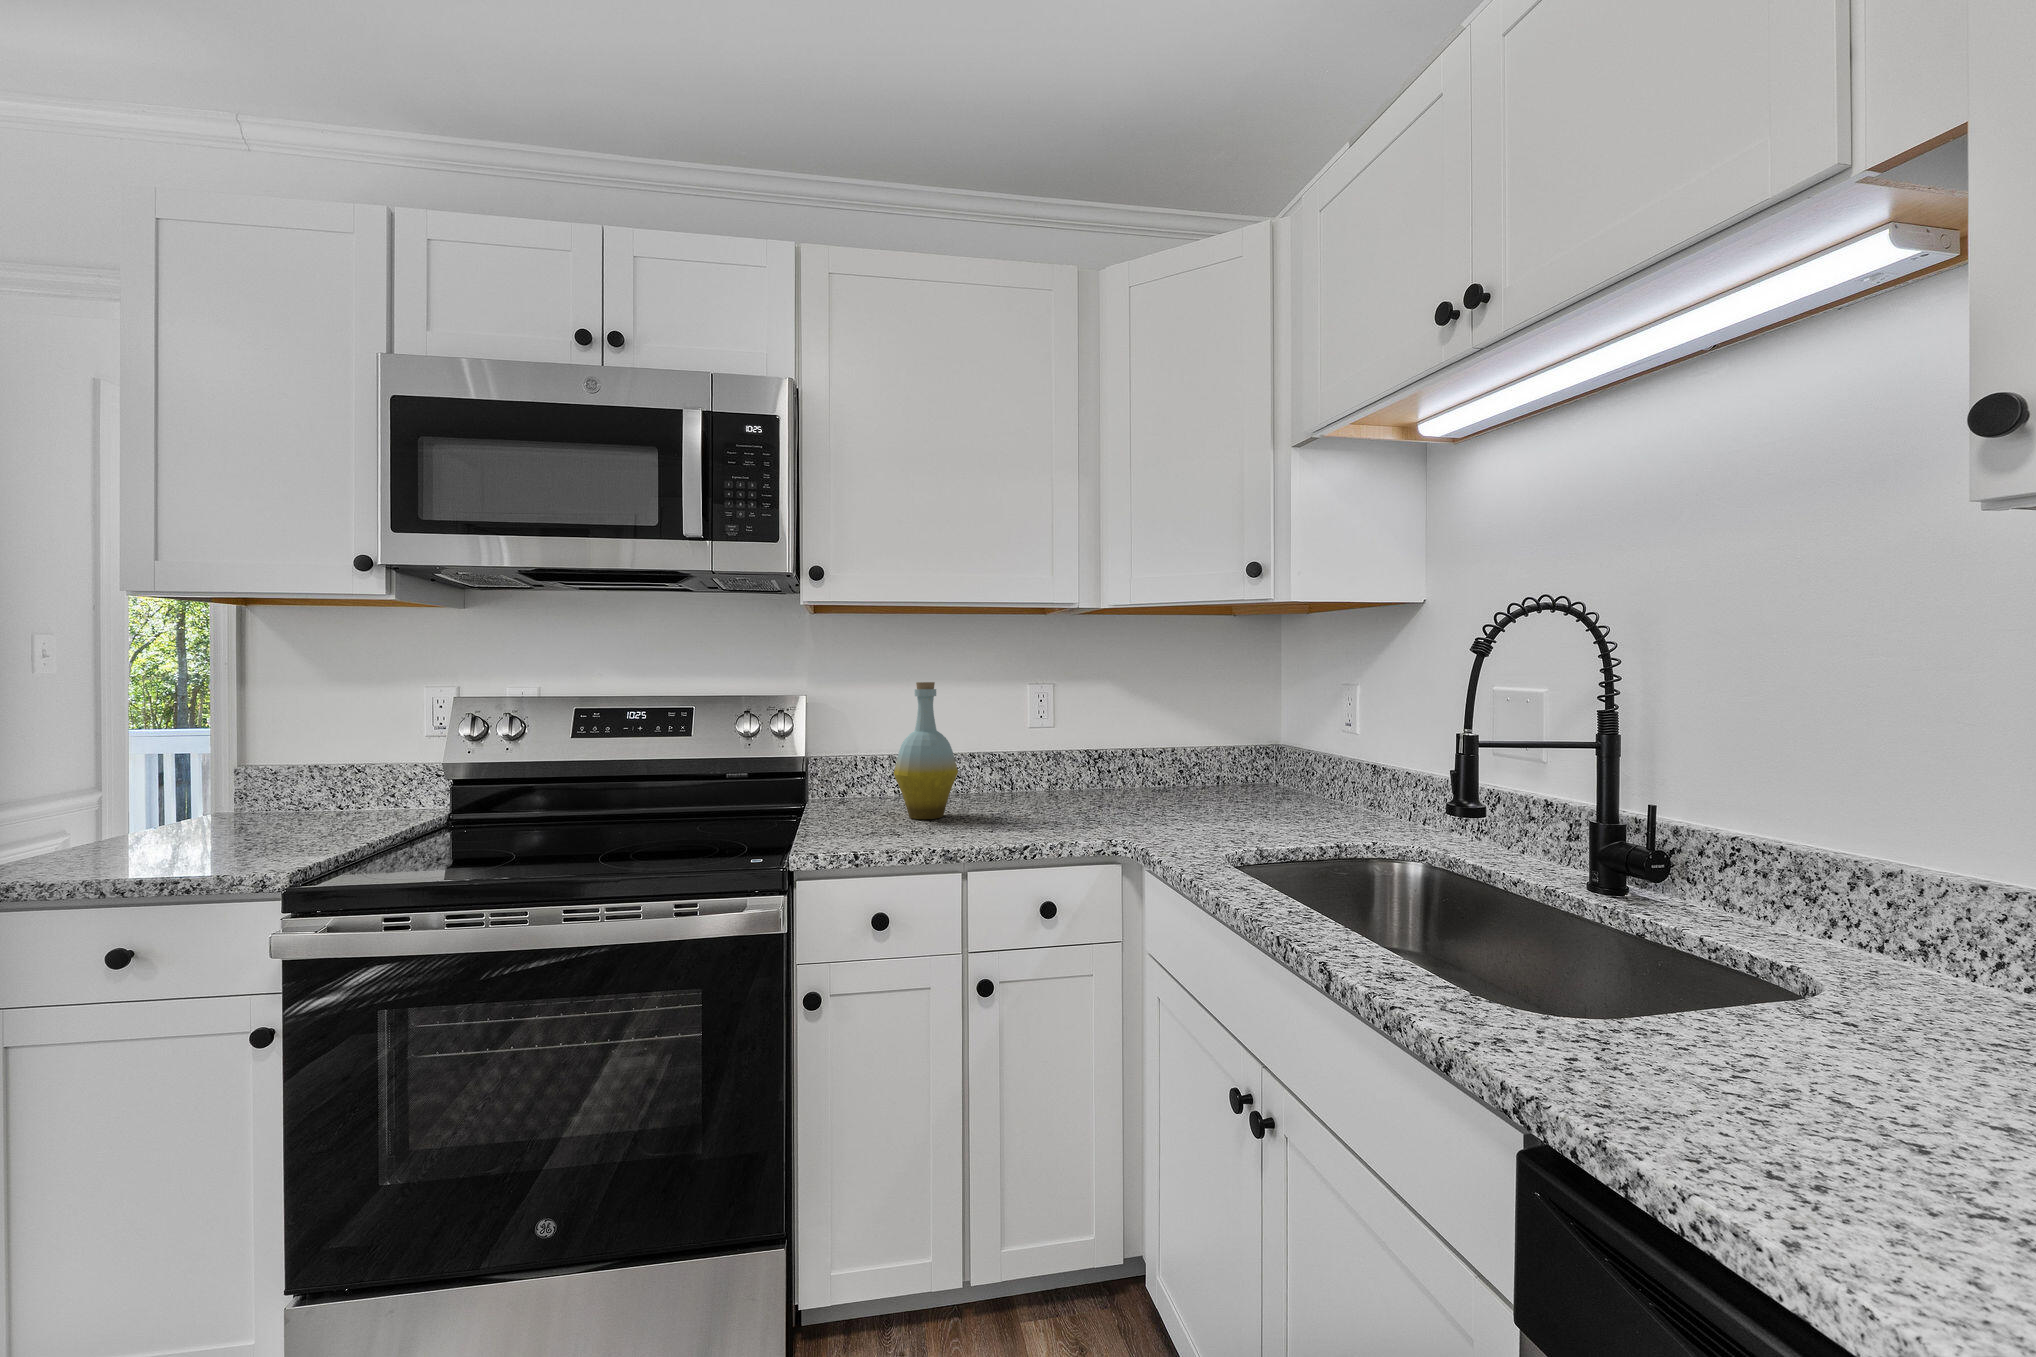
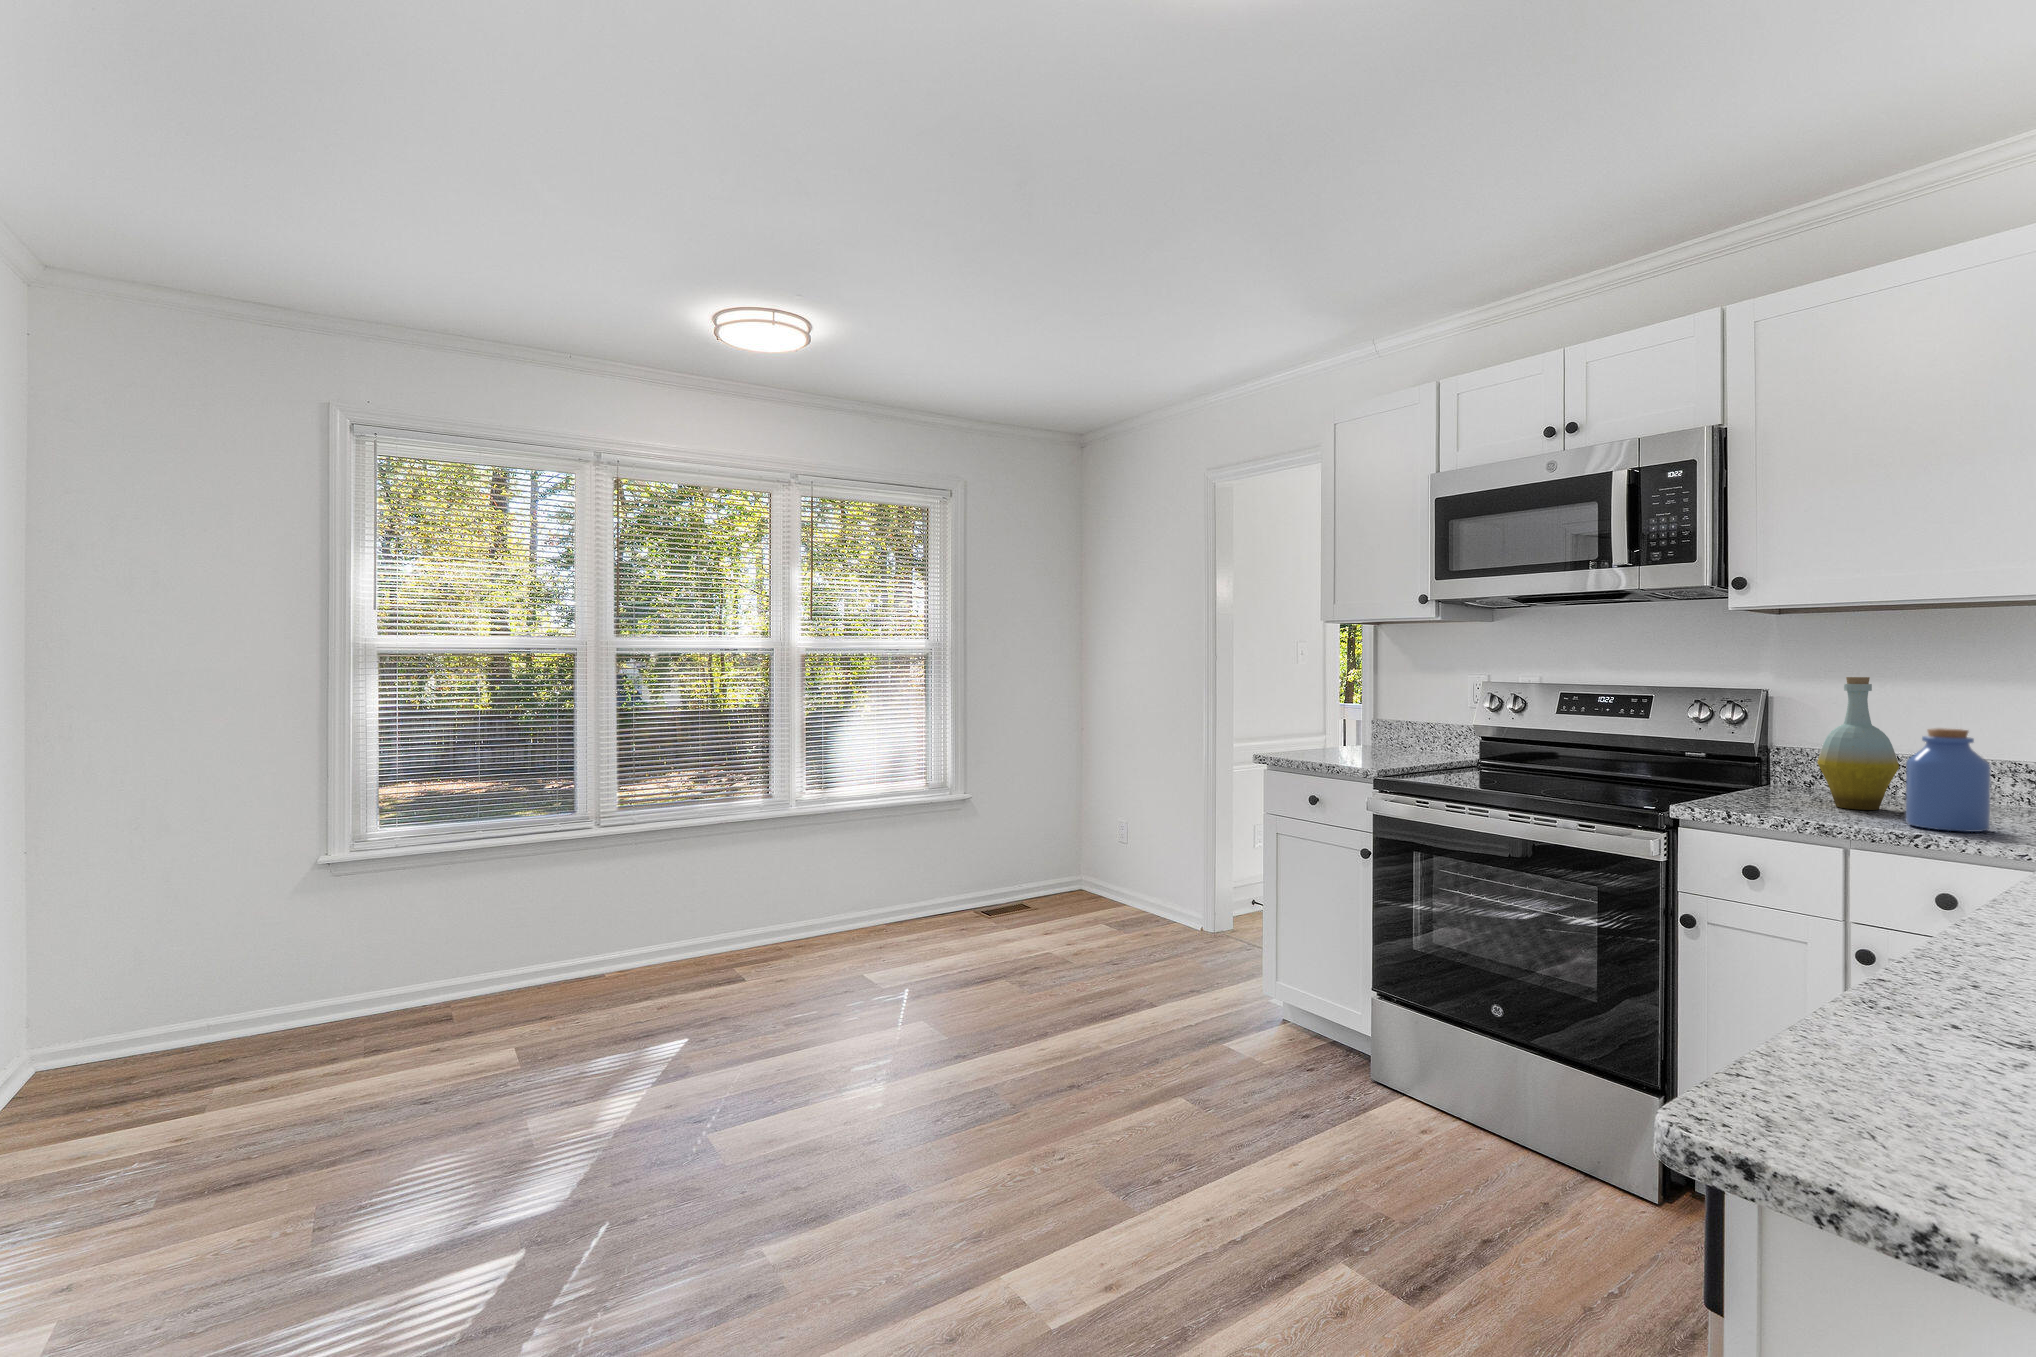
jar: none [999,731,1060,834] -> present [1906,728,1991,832]

